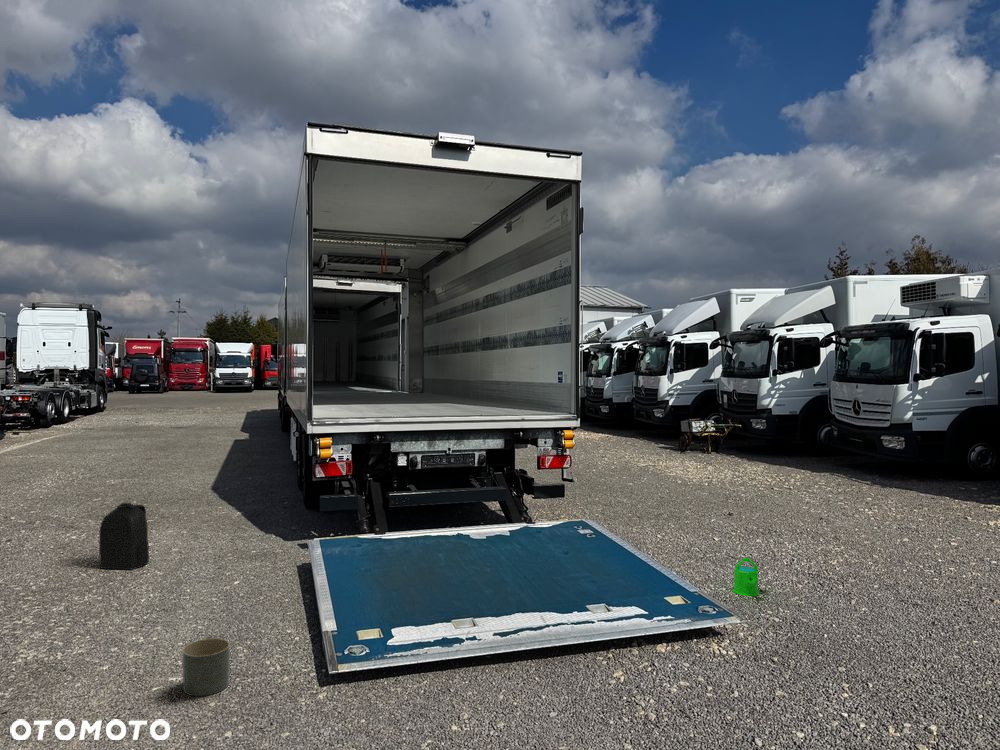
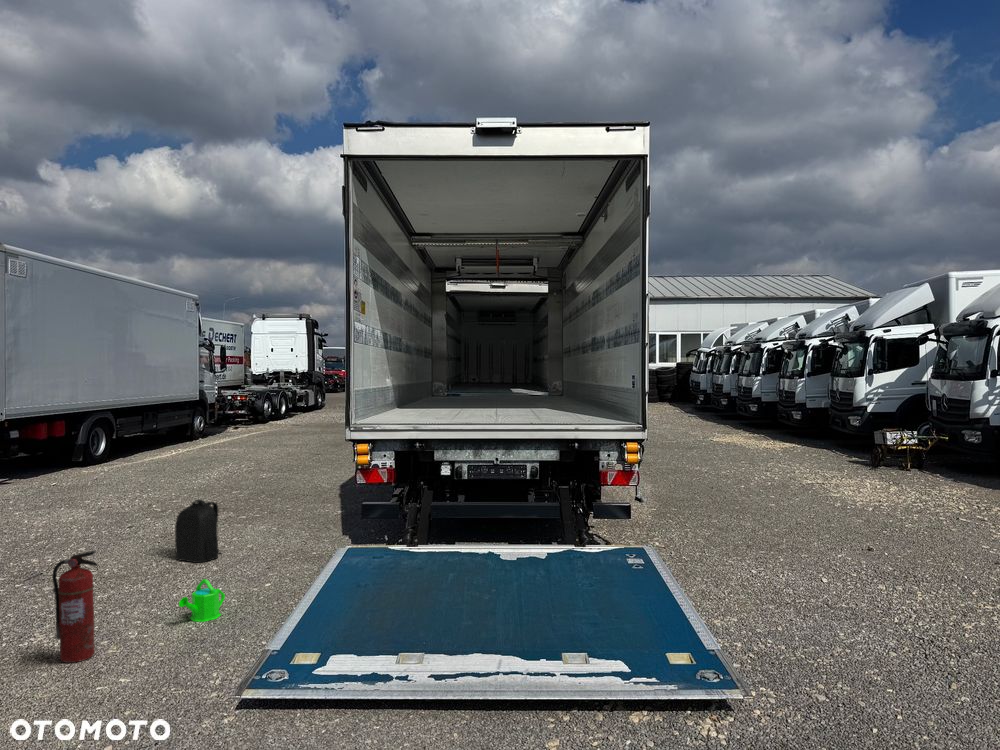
fire extinguisher: none [61,553,112,674] -> present [52,551,97,663]
watering can: present [733,558,760,596] -> present [179,579,225,622]
planter: present [182,638,230,696] -> none [125,643,173,701]

